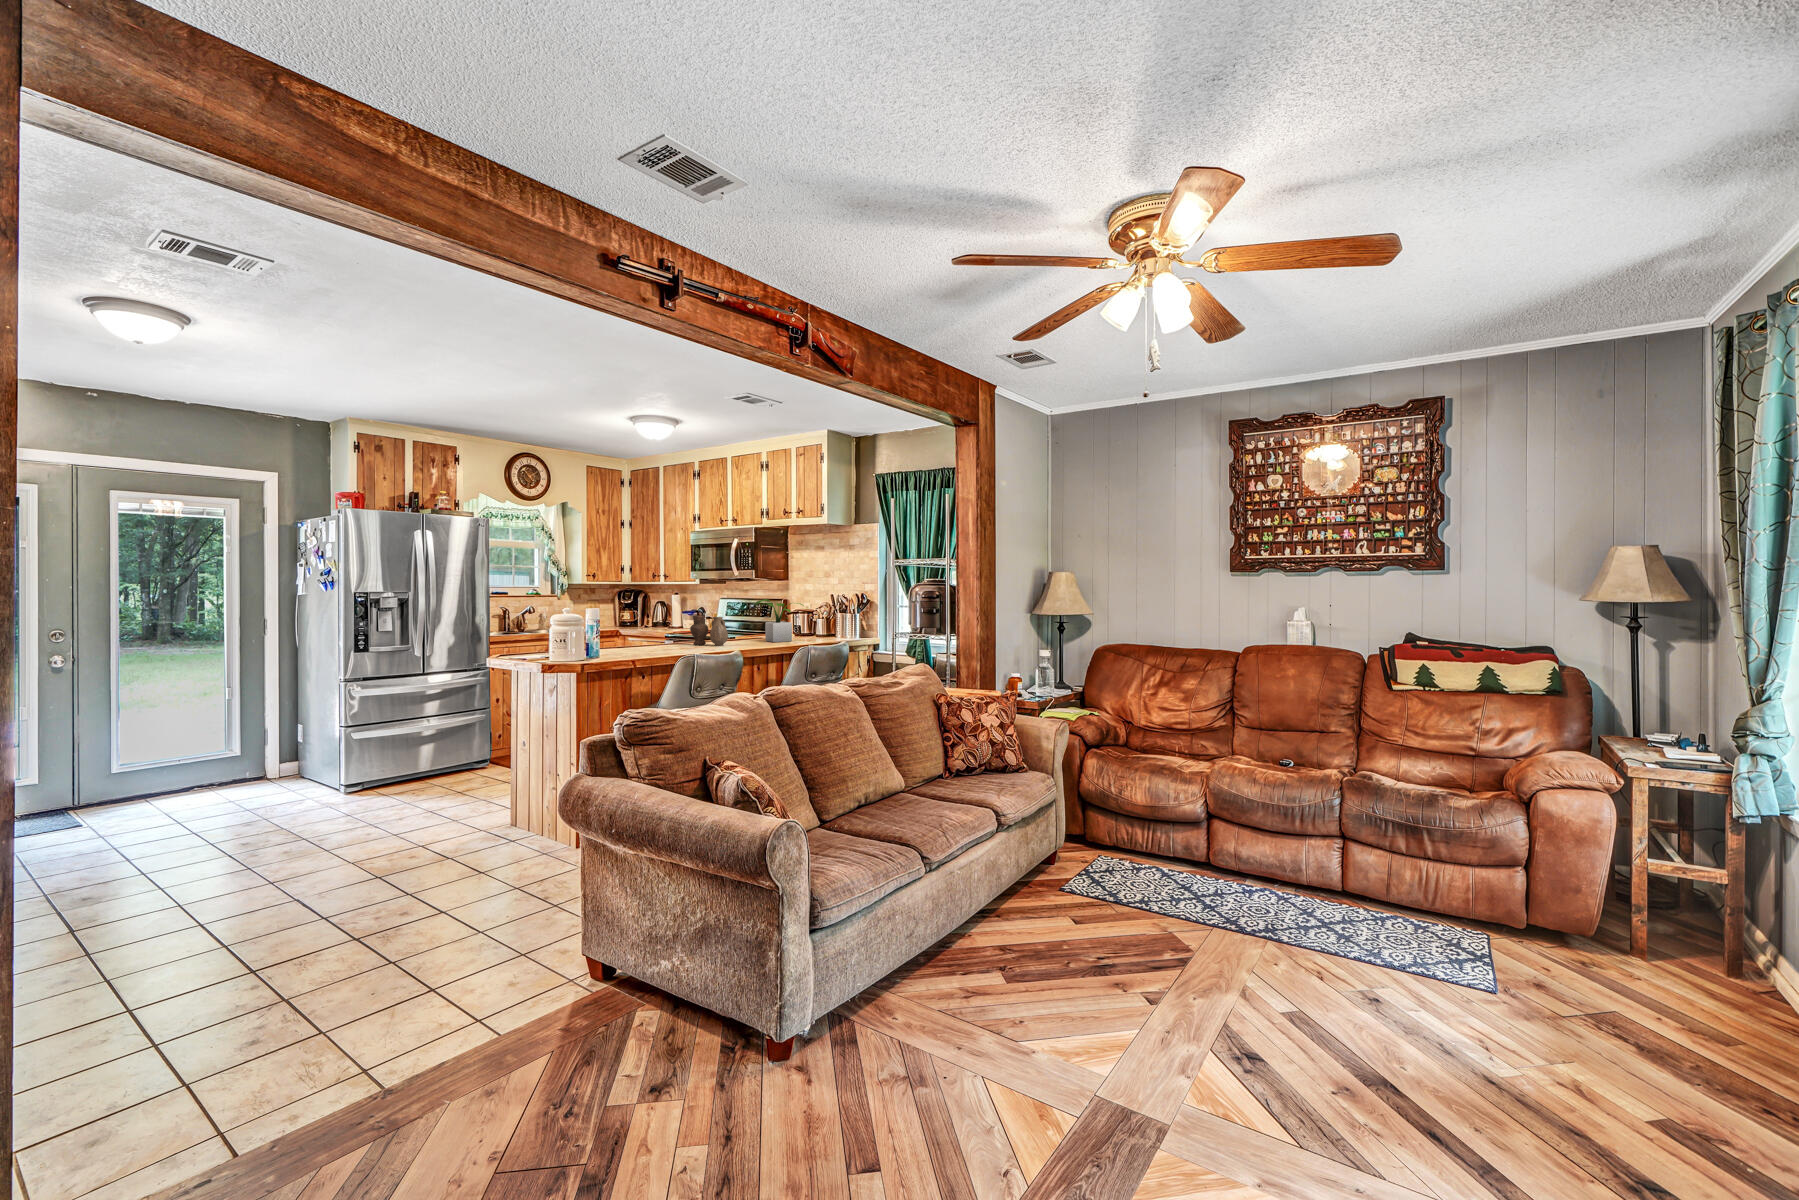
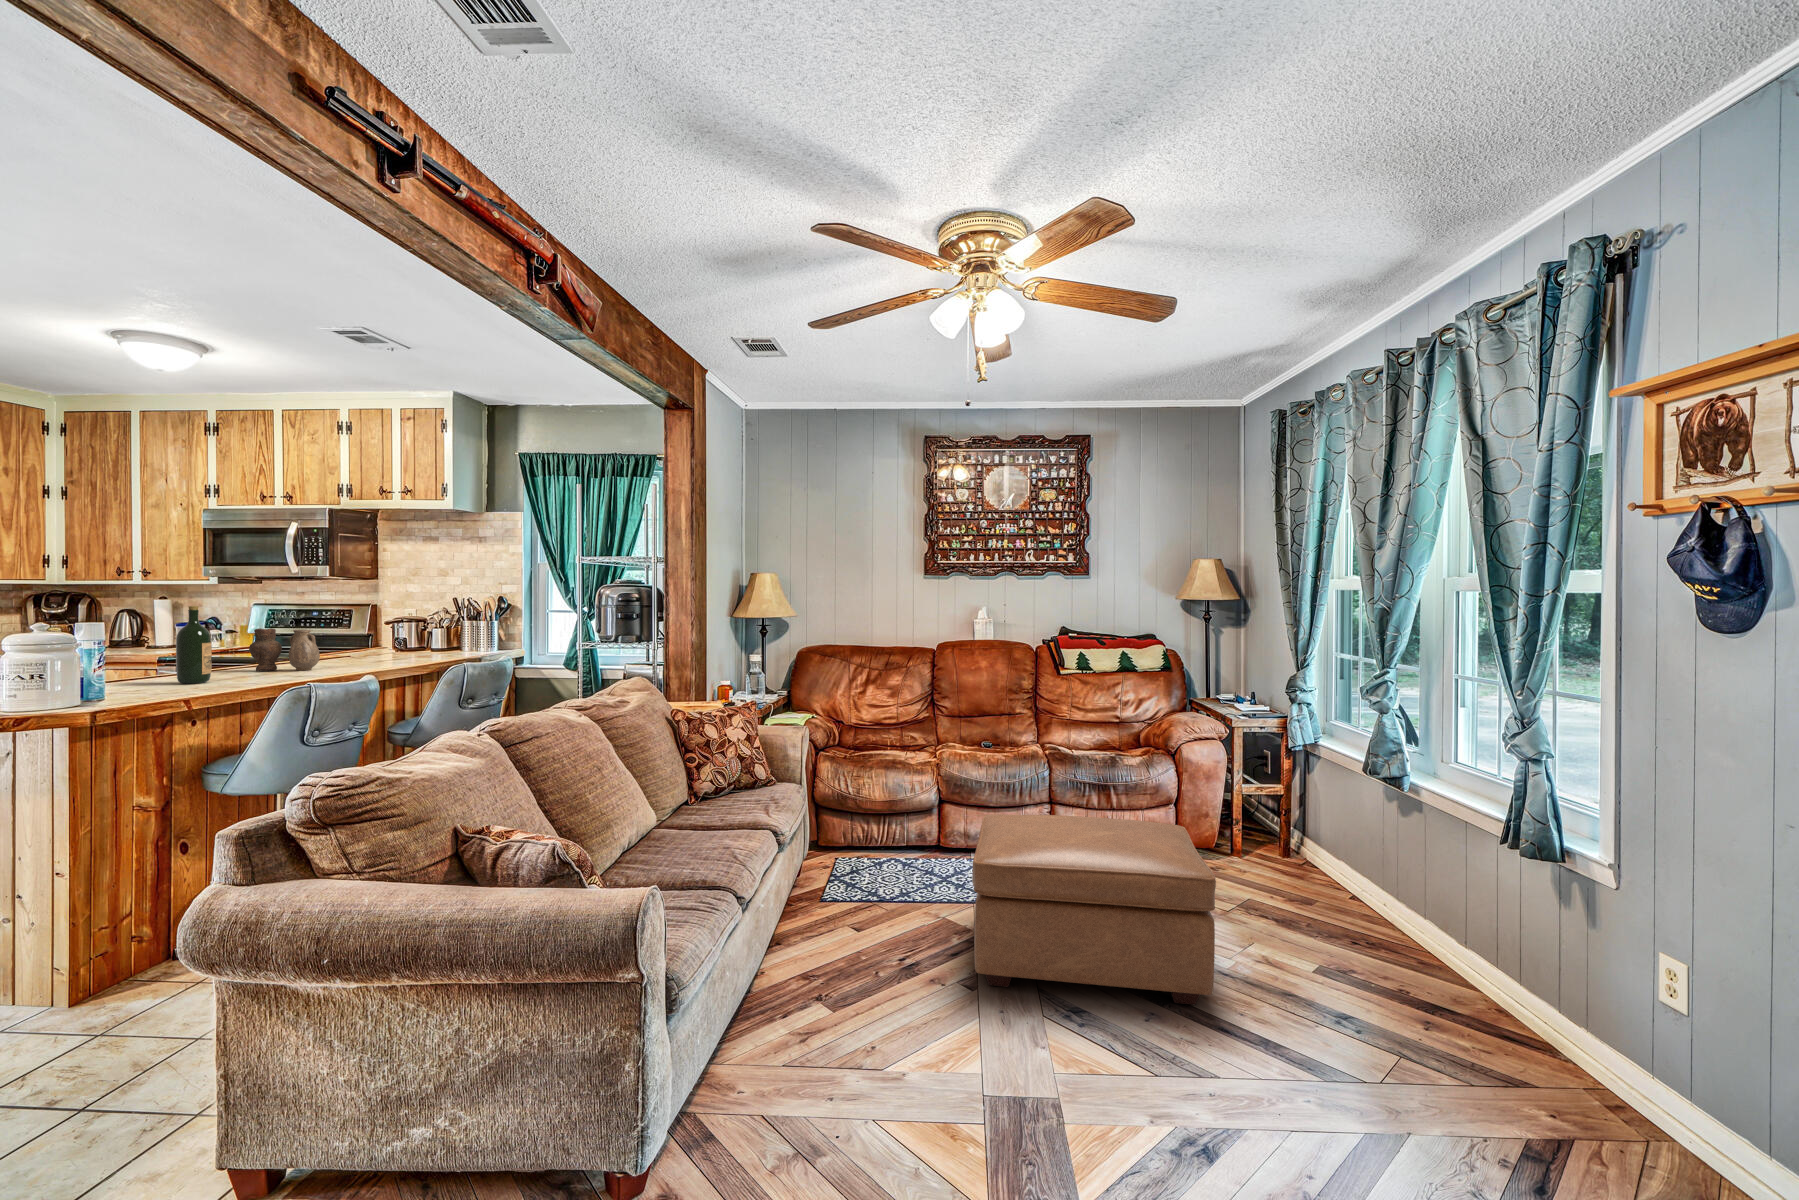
potted plant: present [755,599,804,642] -> none [359,605,432,662]
wine bottle: none [643,600,661,651] -> present [176,606,212,684]
ottoman: none [1154,830,1465,1097] -> present [972,814,1216,1005]

